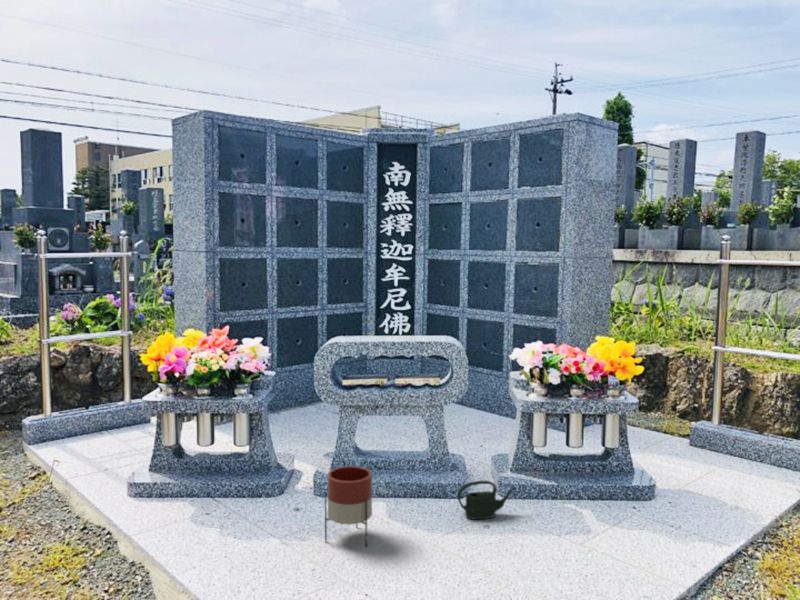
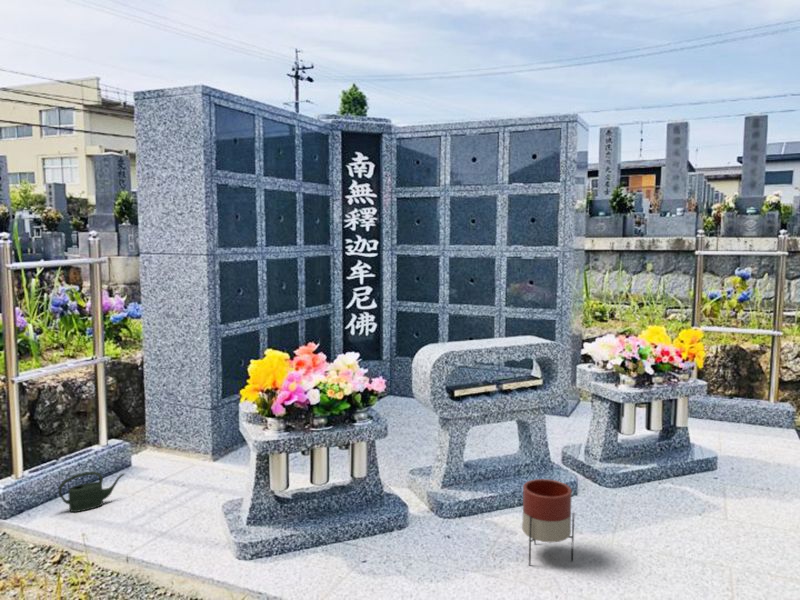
watering can: present [457,480,516,519] -> present [59,472,124,512]

